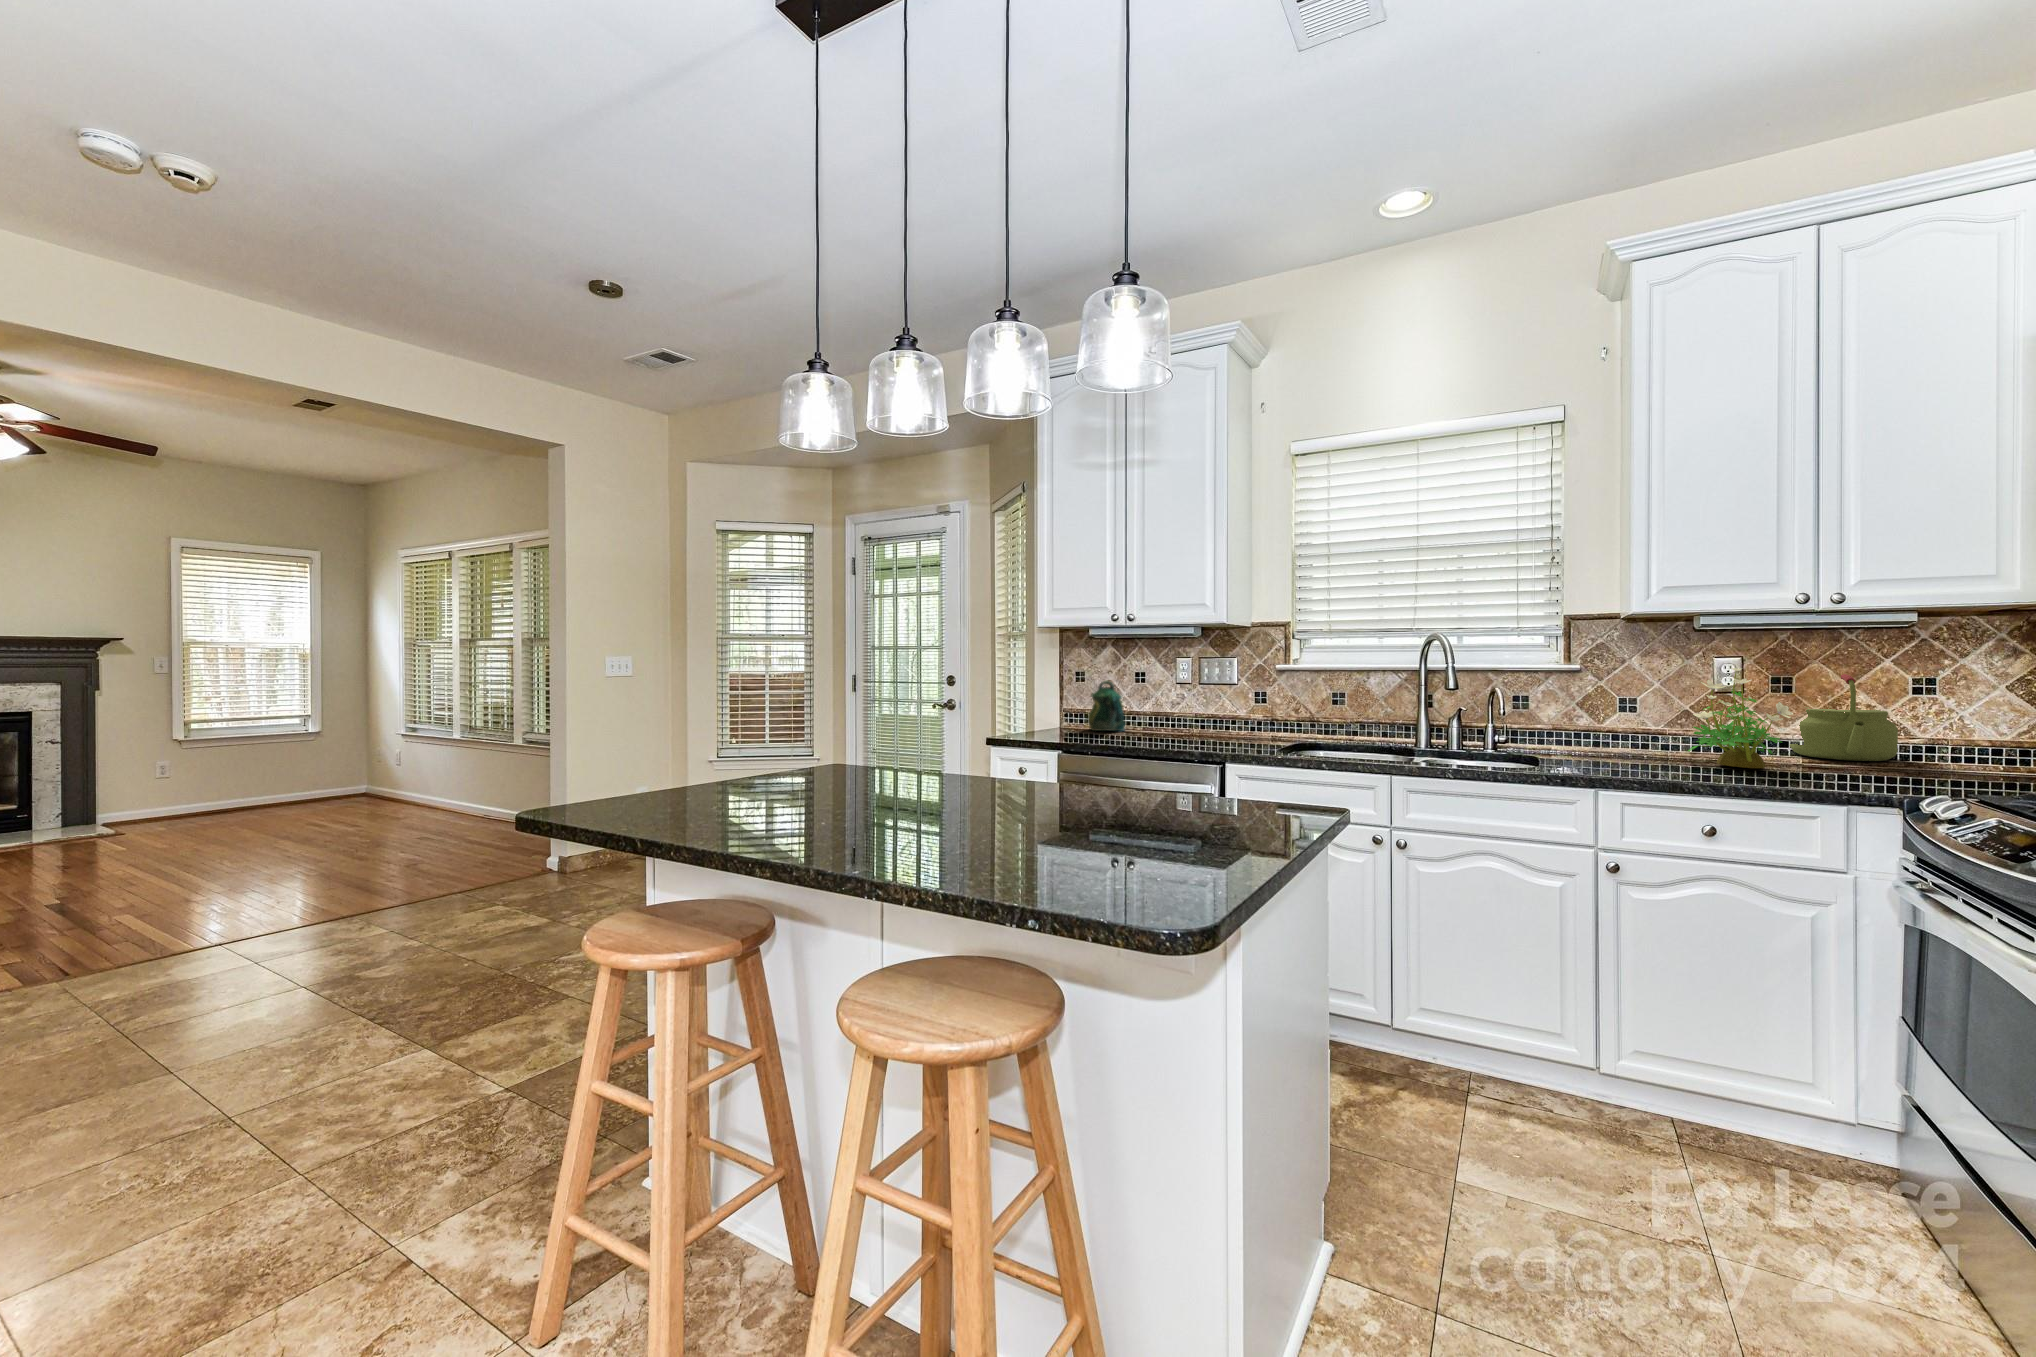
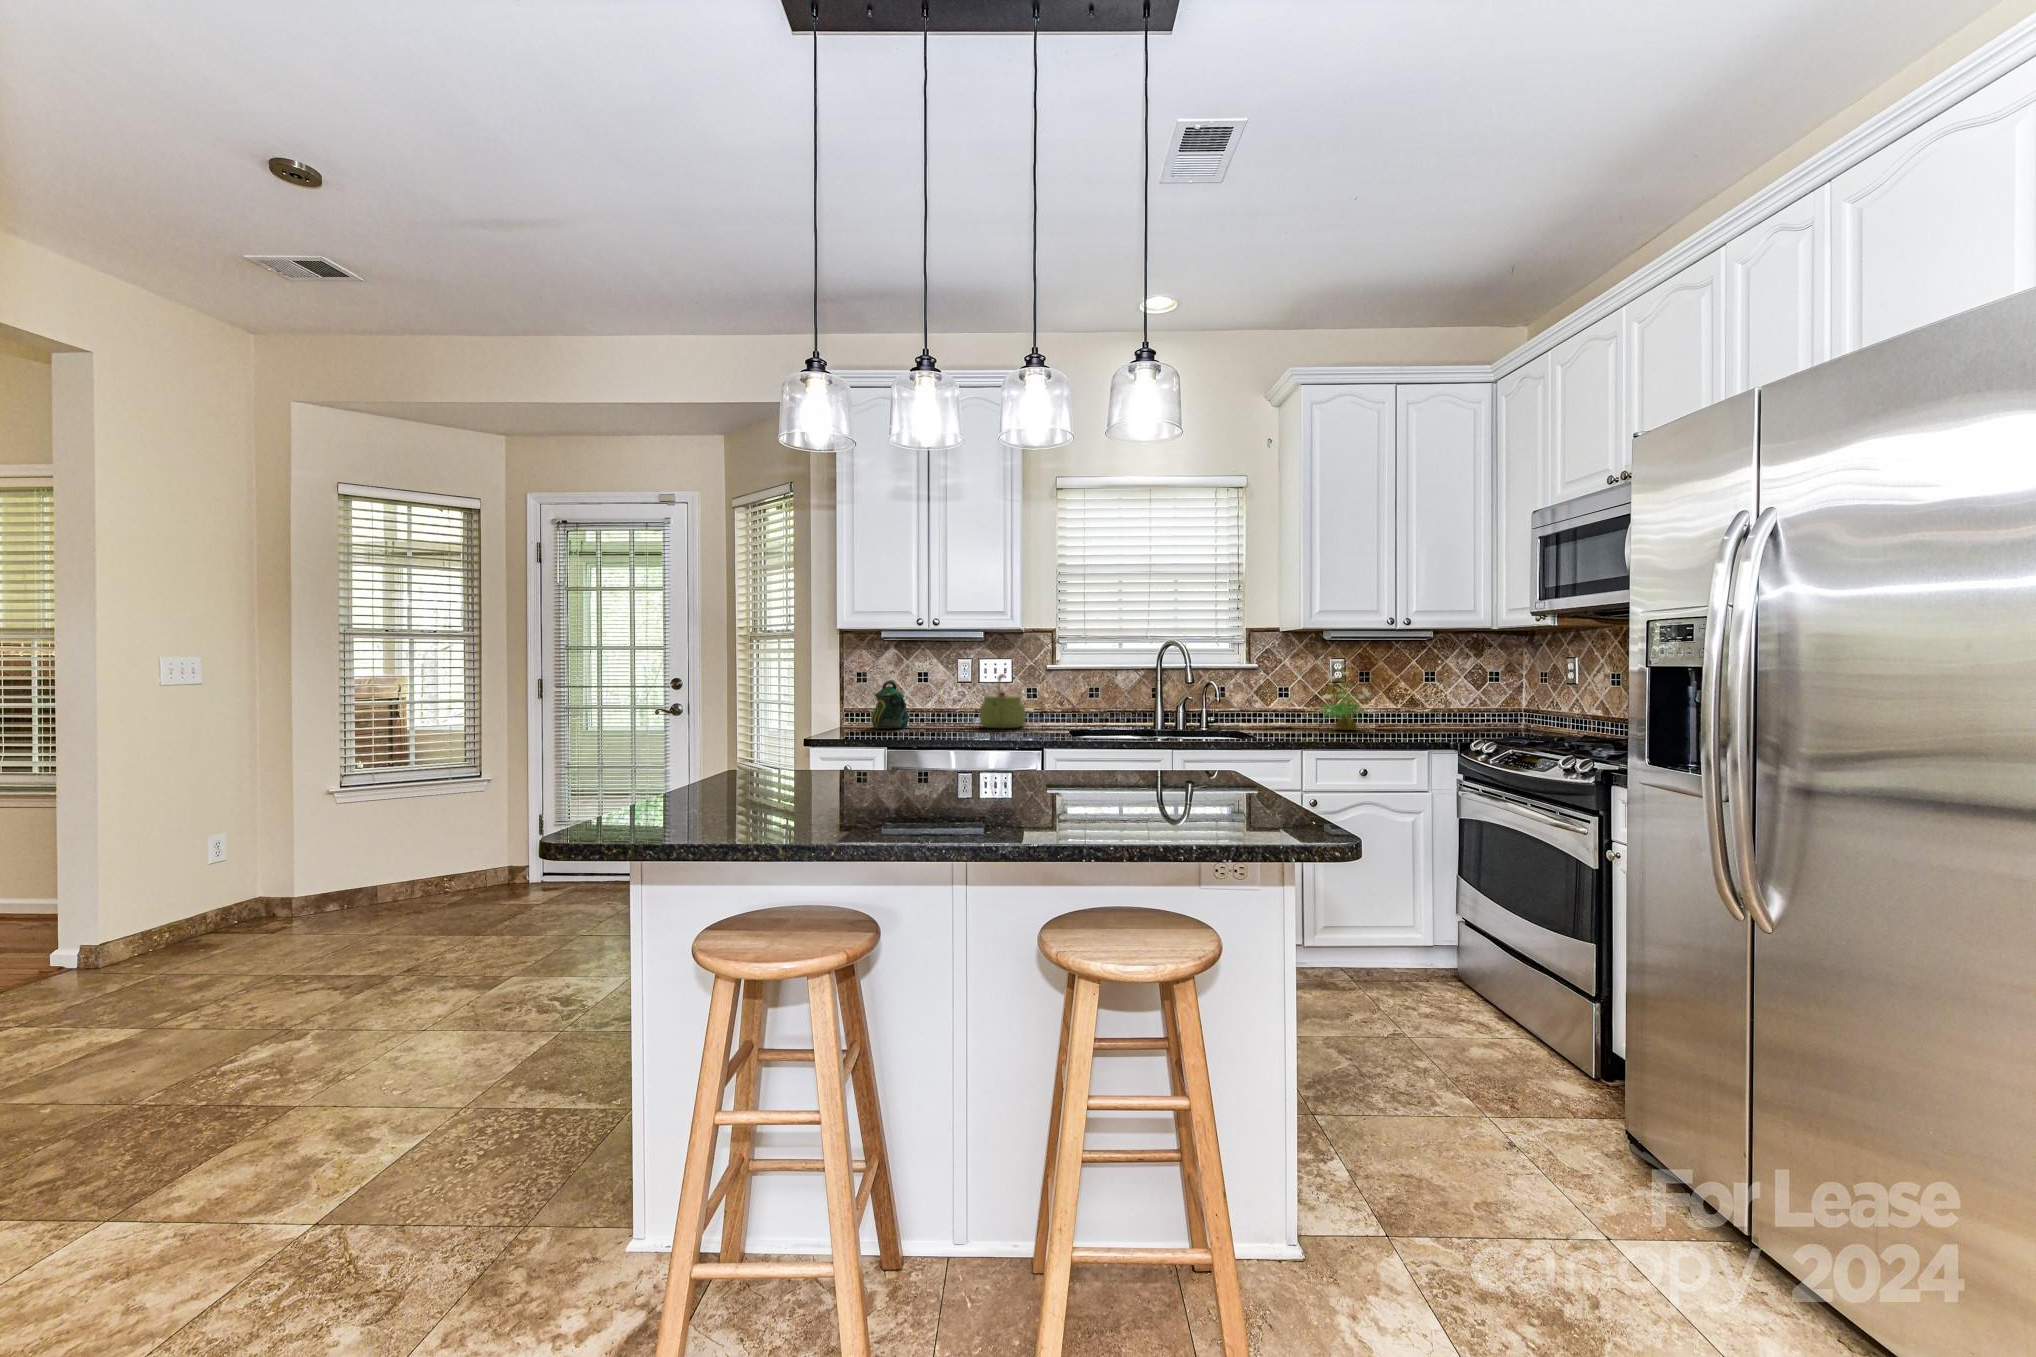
kettle: present [1790,674,1898,761] -> present [980,674,1025,728]

